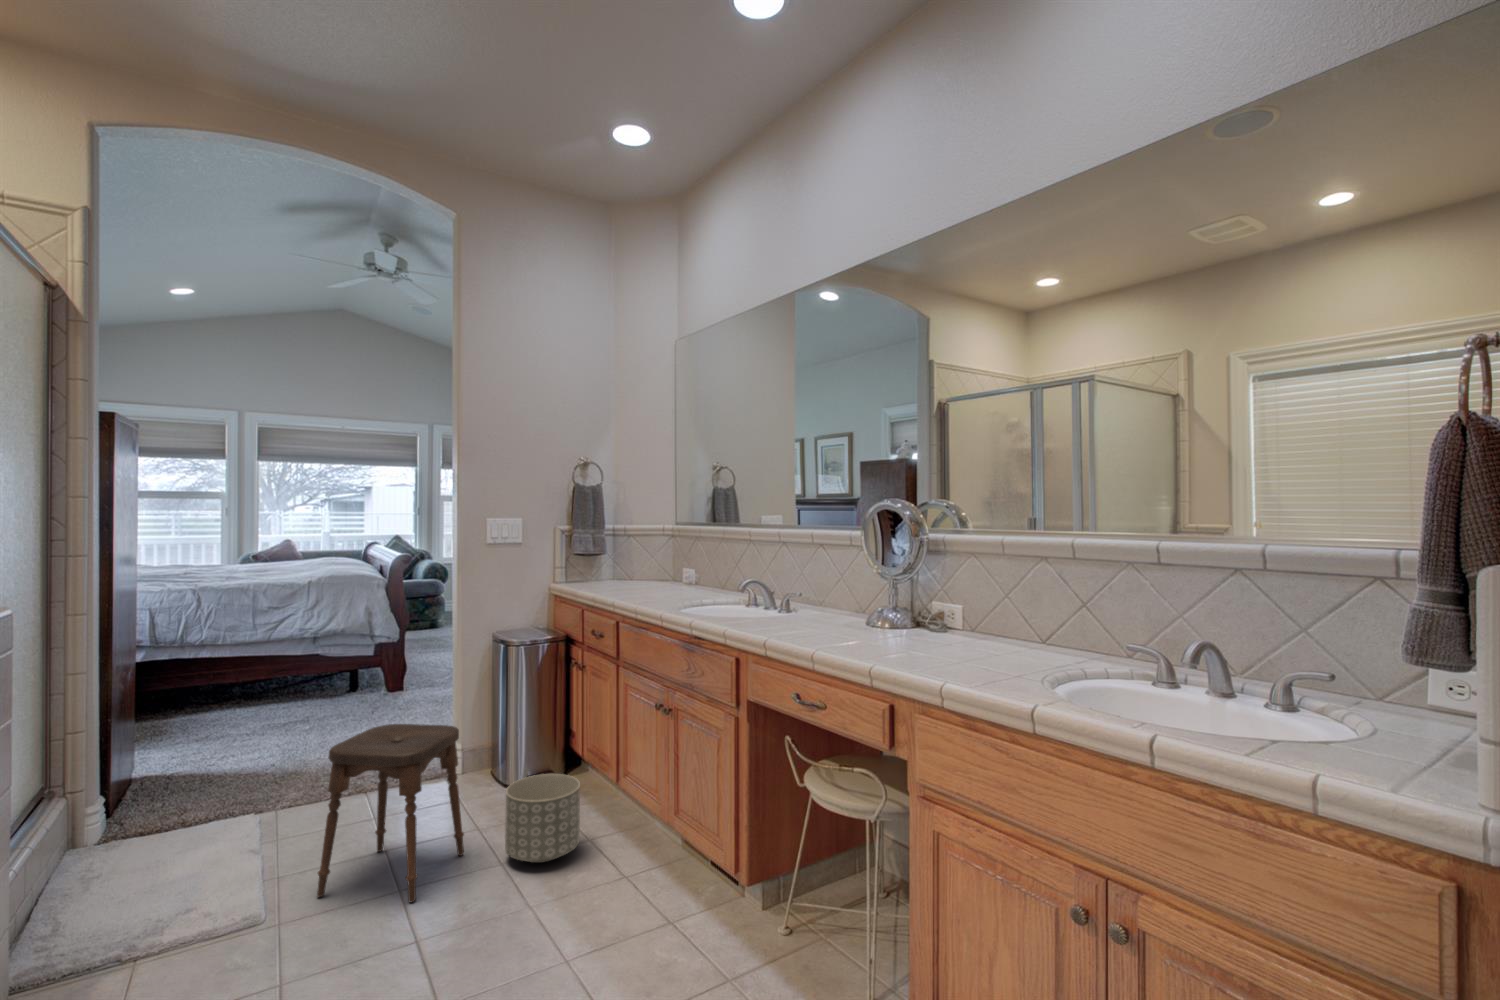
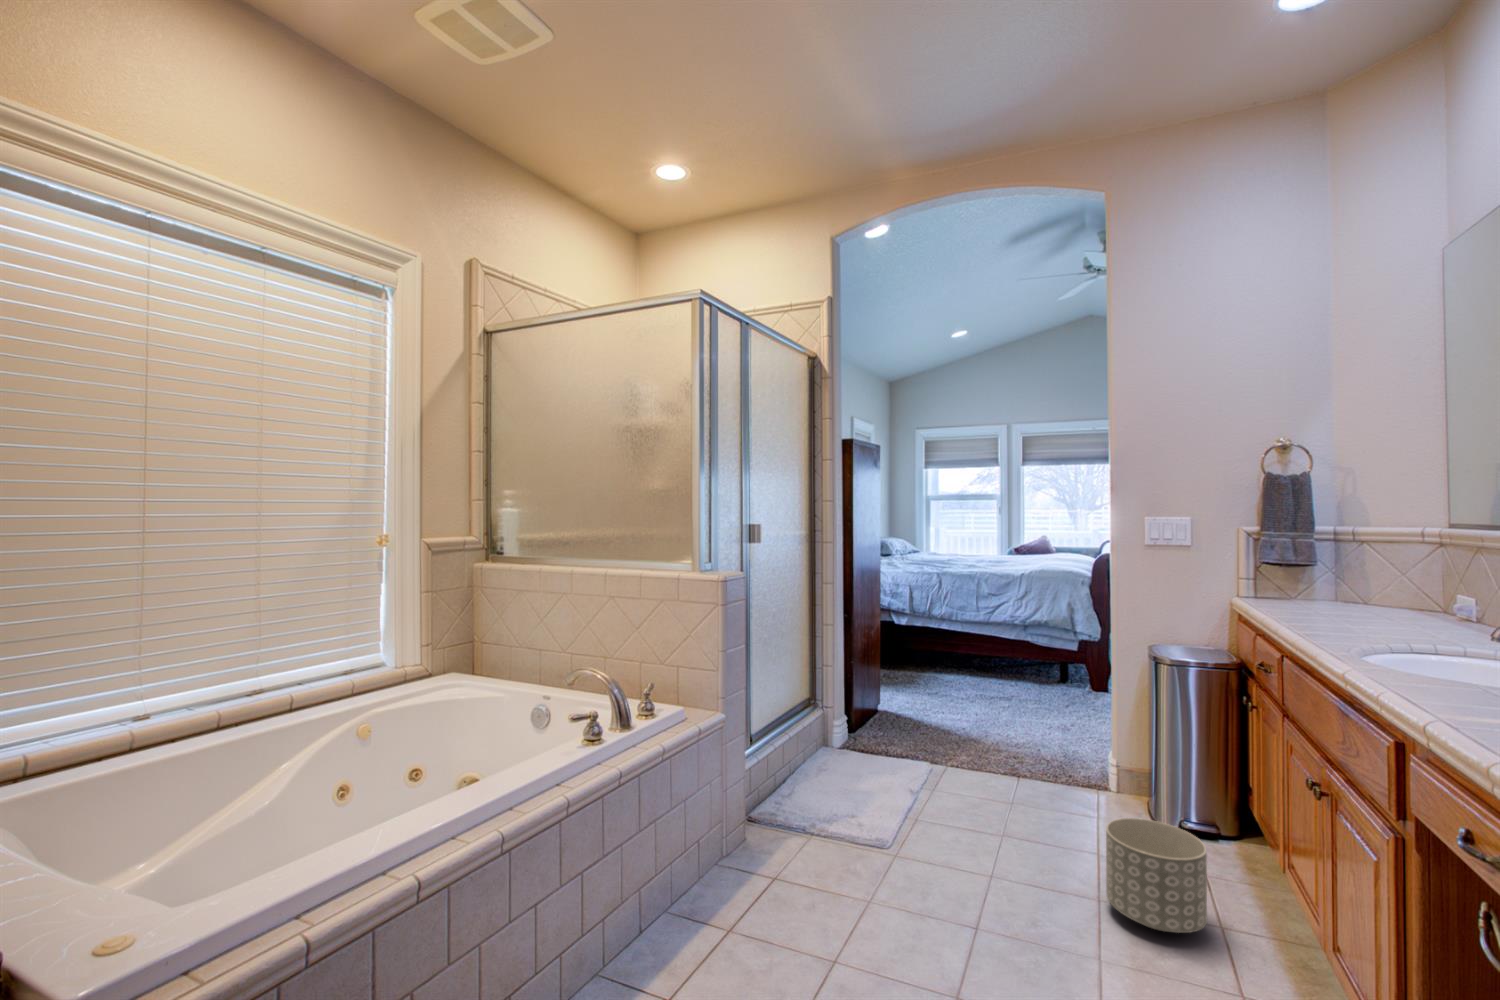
stool: present [317,724,464,902] -> none [931,713,1070,894]

